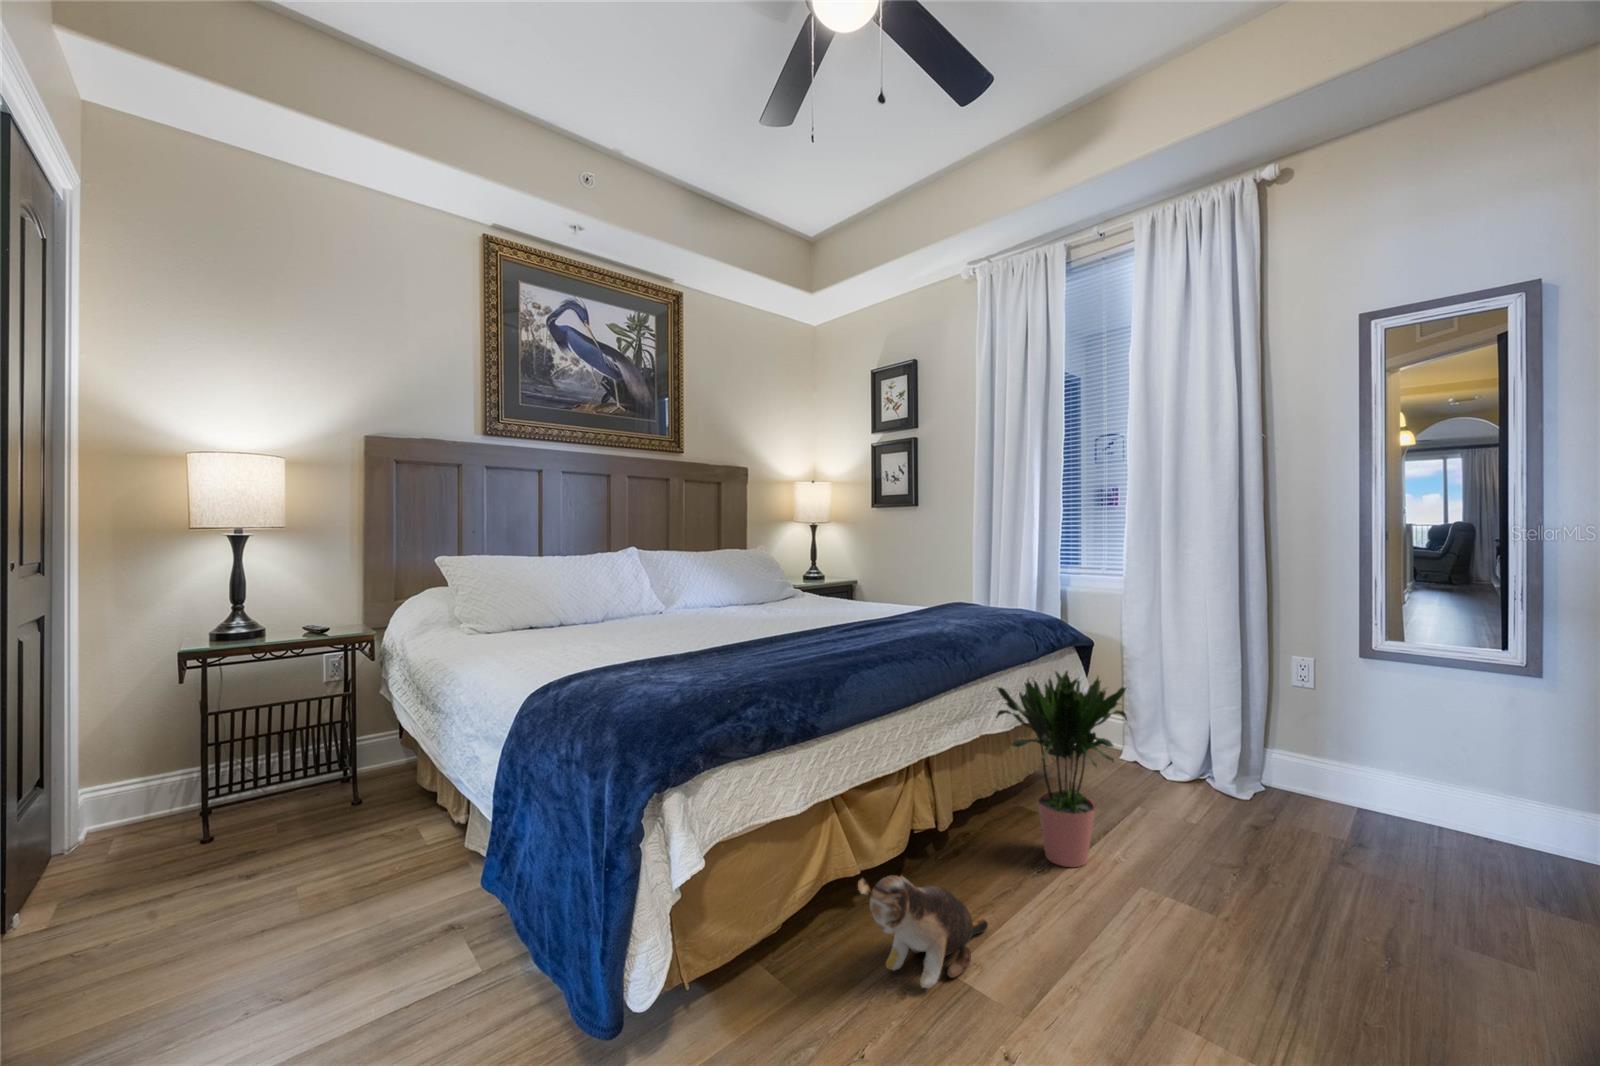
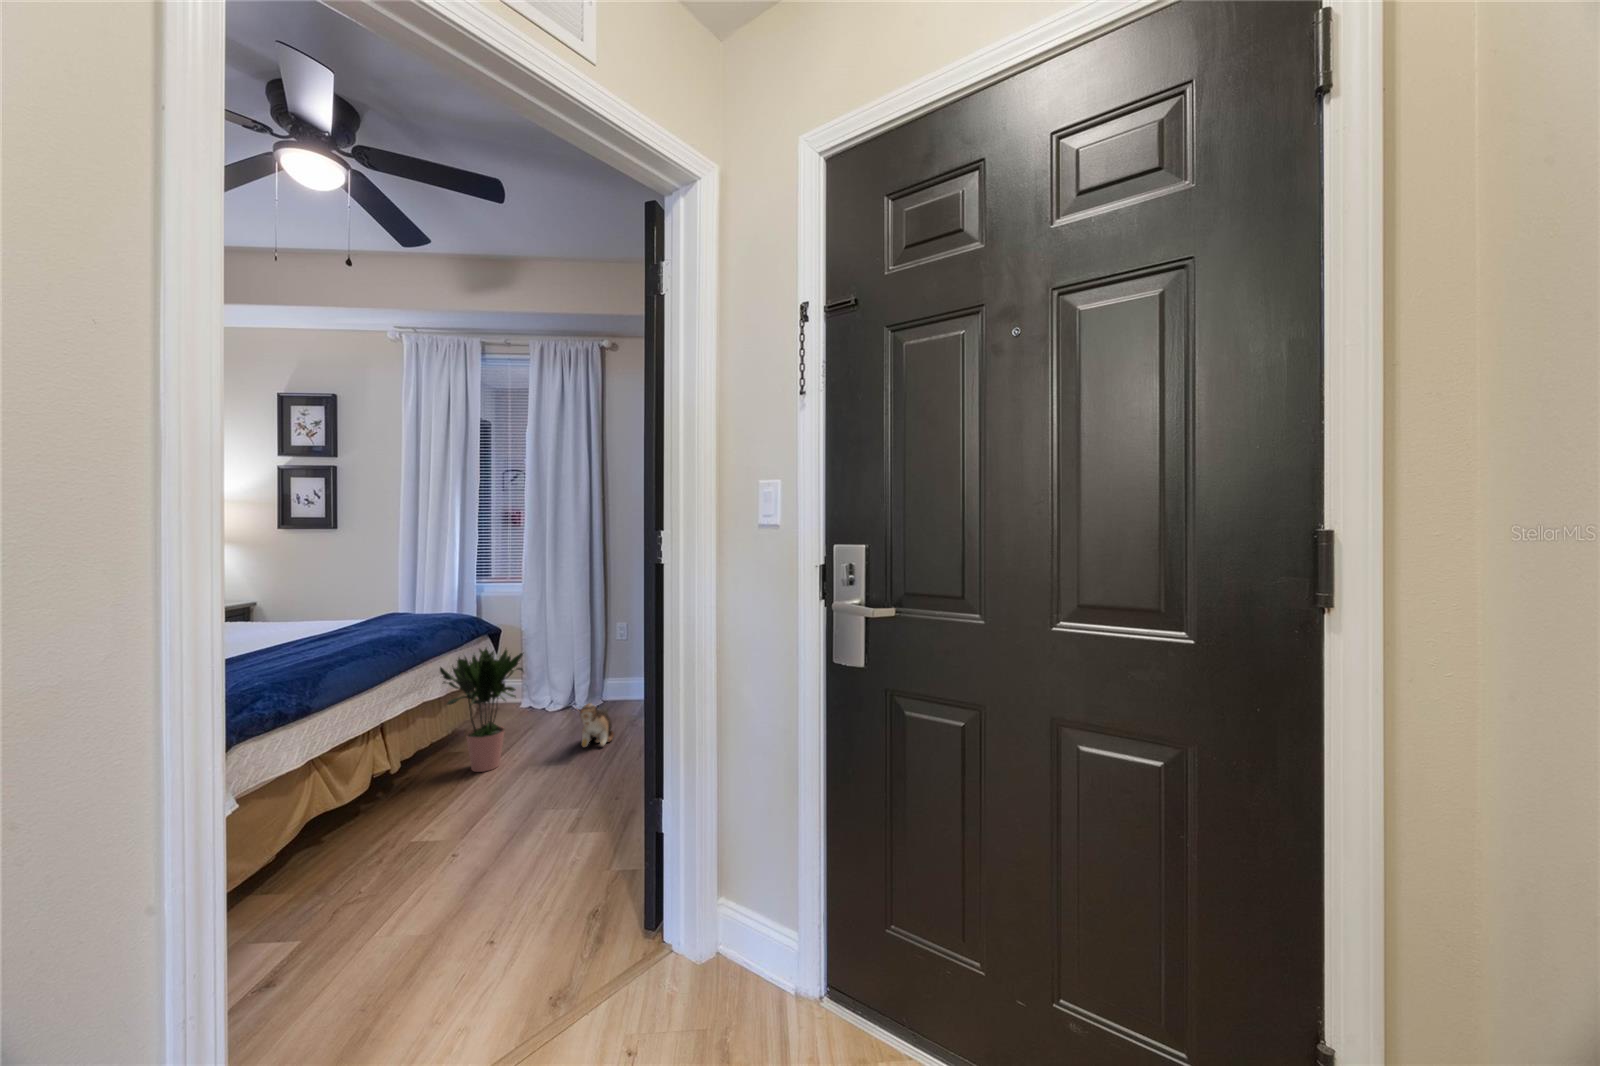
plush toy: present [858,876,988,988] -> present [580,703,614,747]

